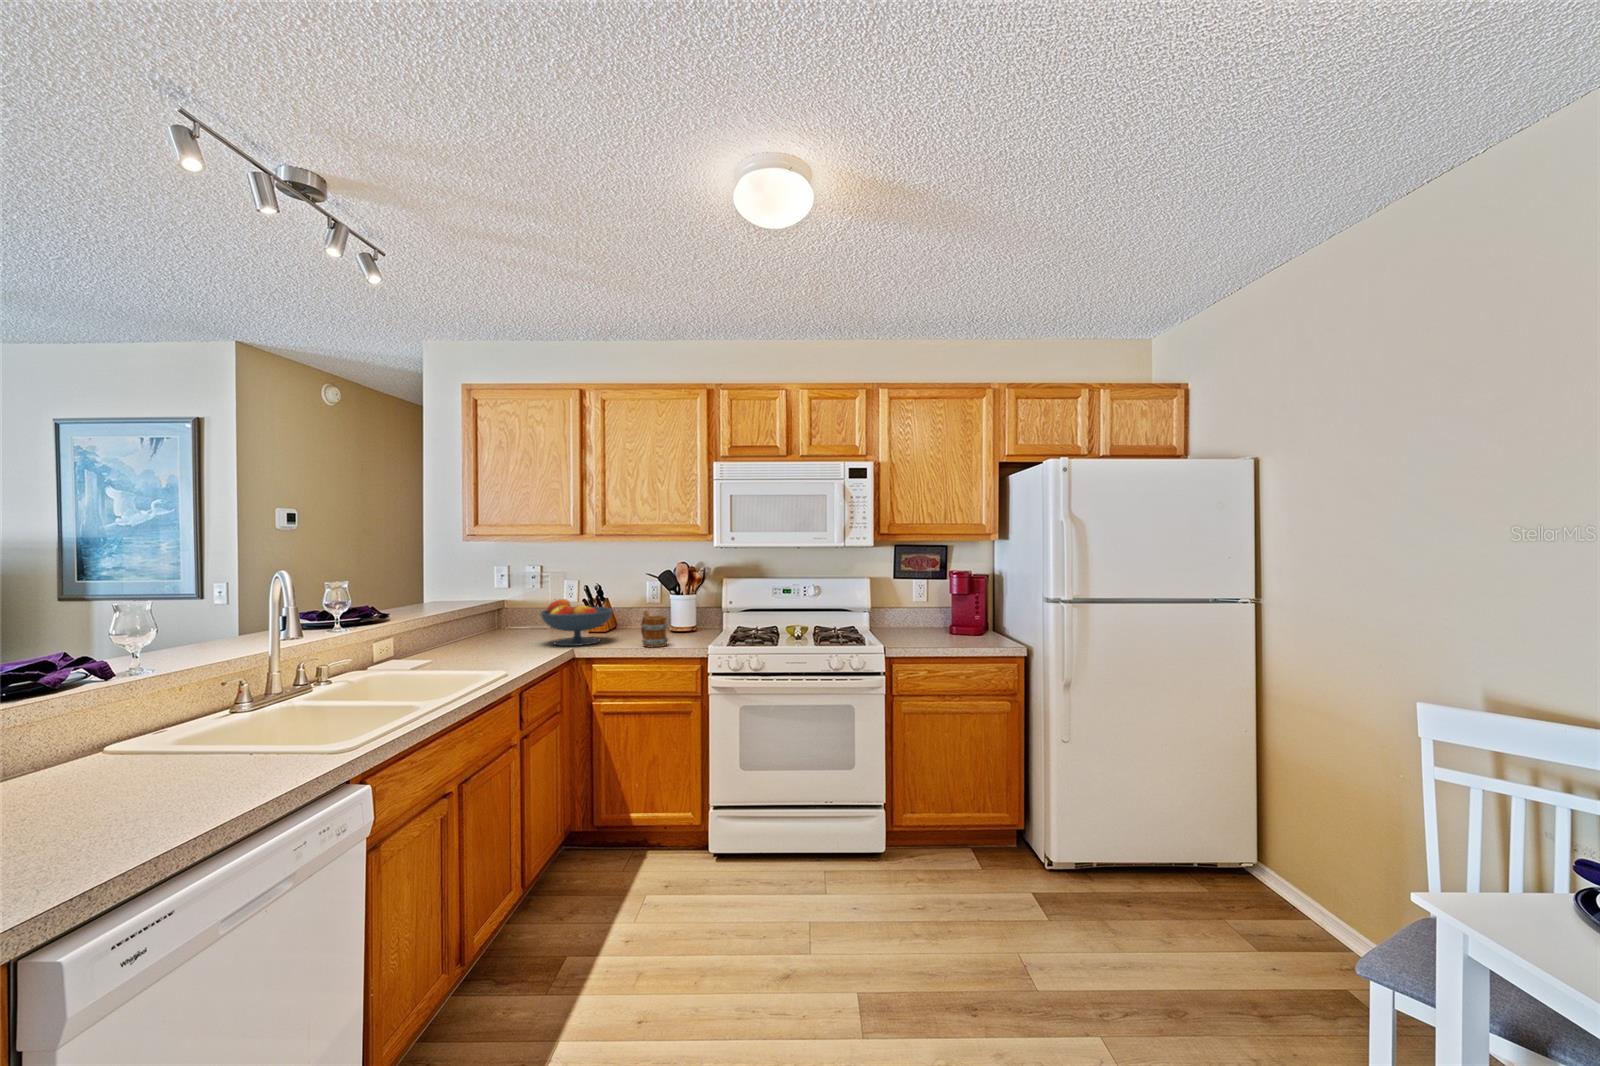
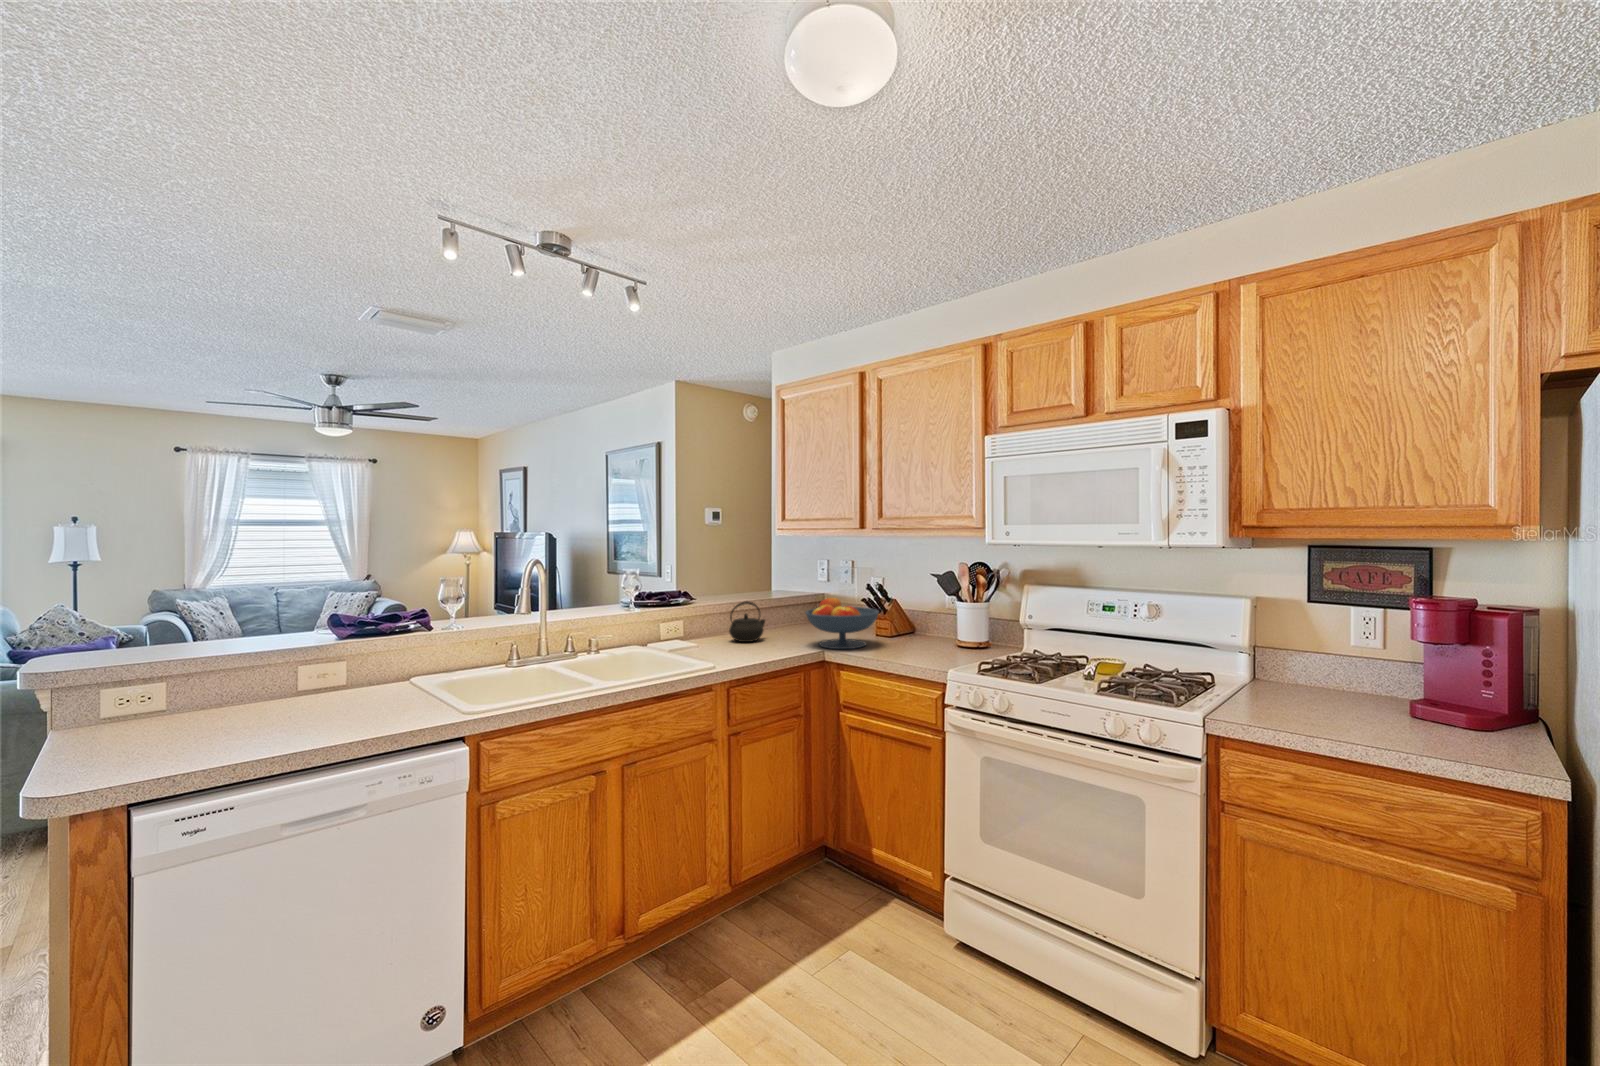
kettle: none [444,609,485,652] -> present [729,601,765,642]
mug: present [641,610,668,647] -> none [883,618,912,663]

